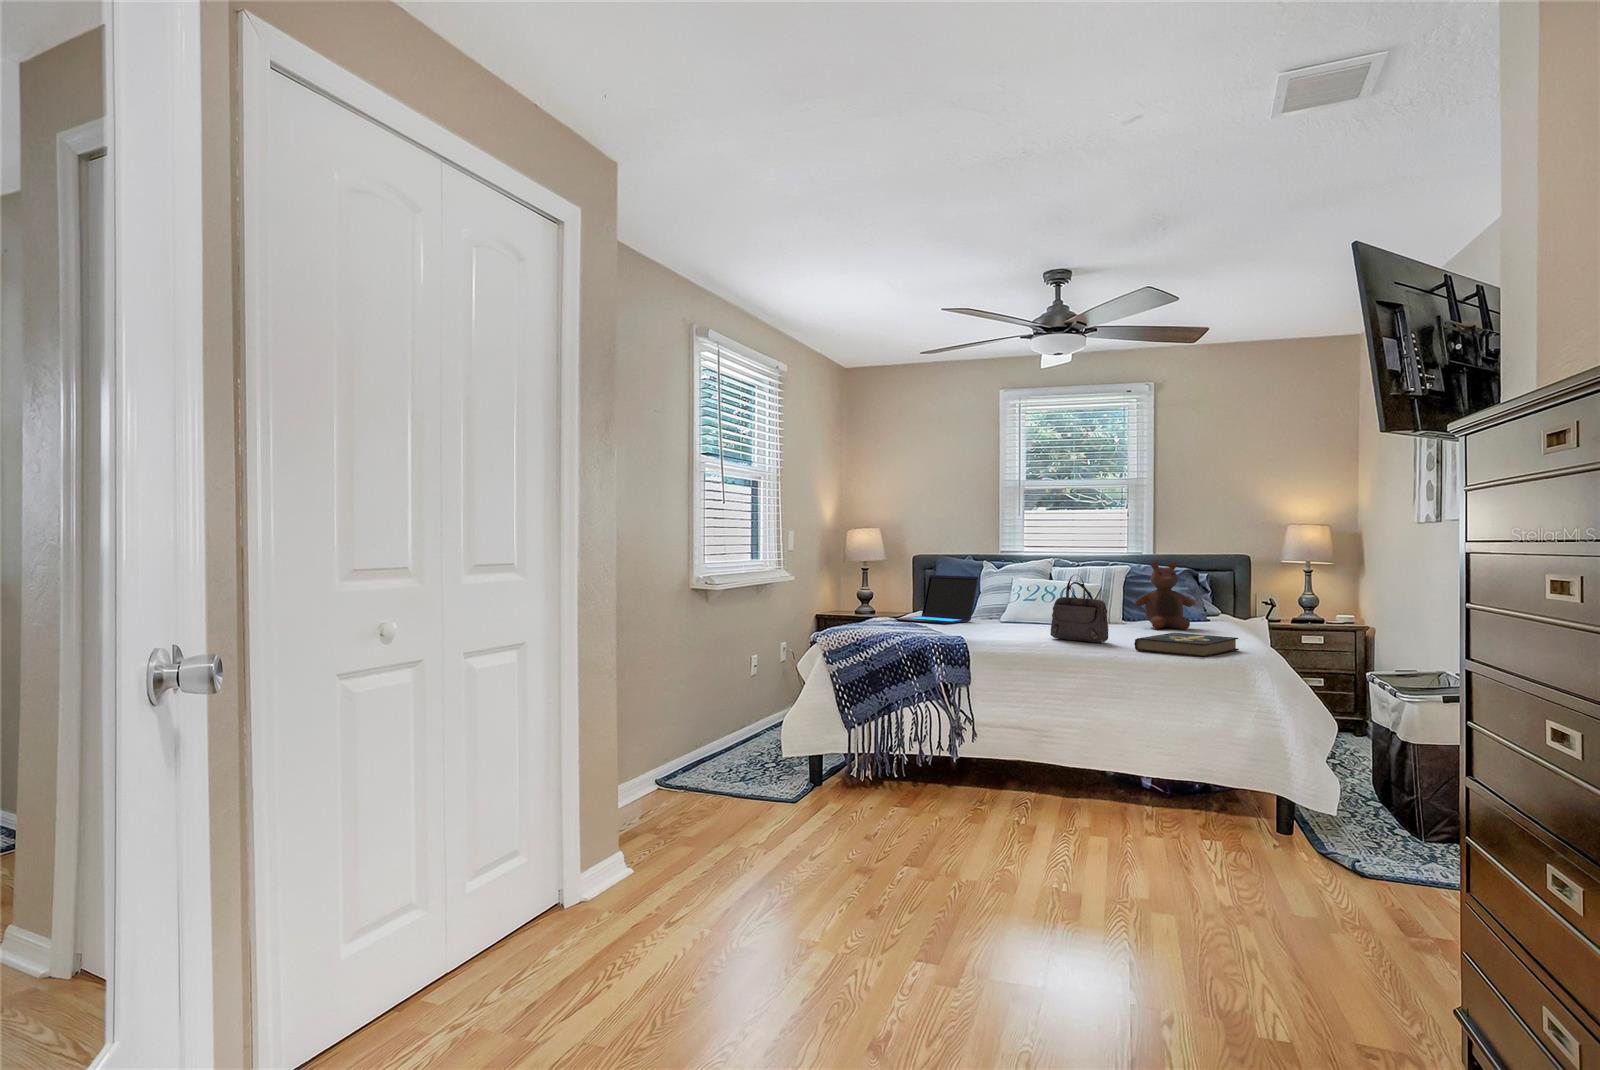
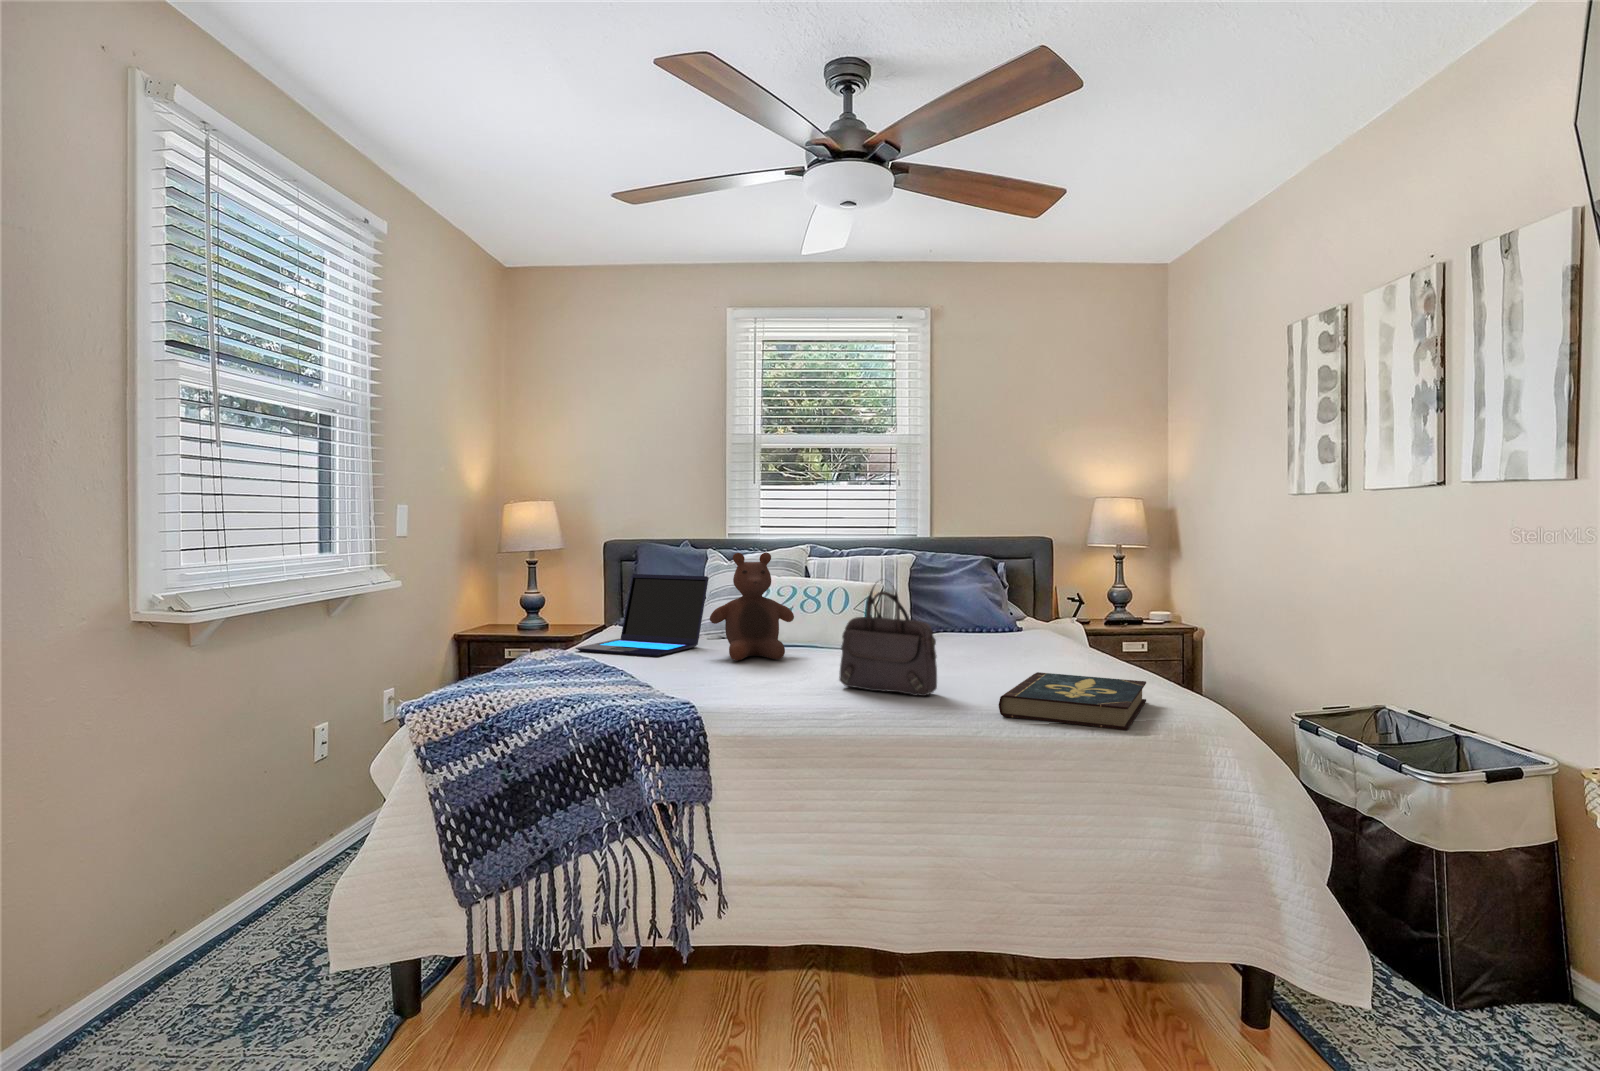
stuffed bear: present [1135,561,1193,629] -> present [710,552,794,661]

